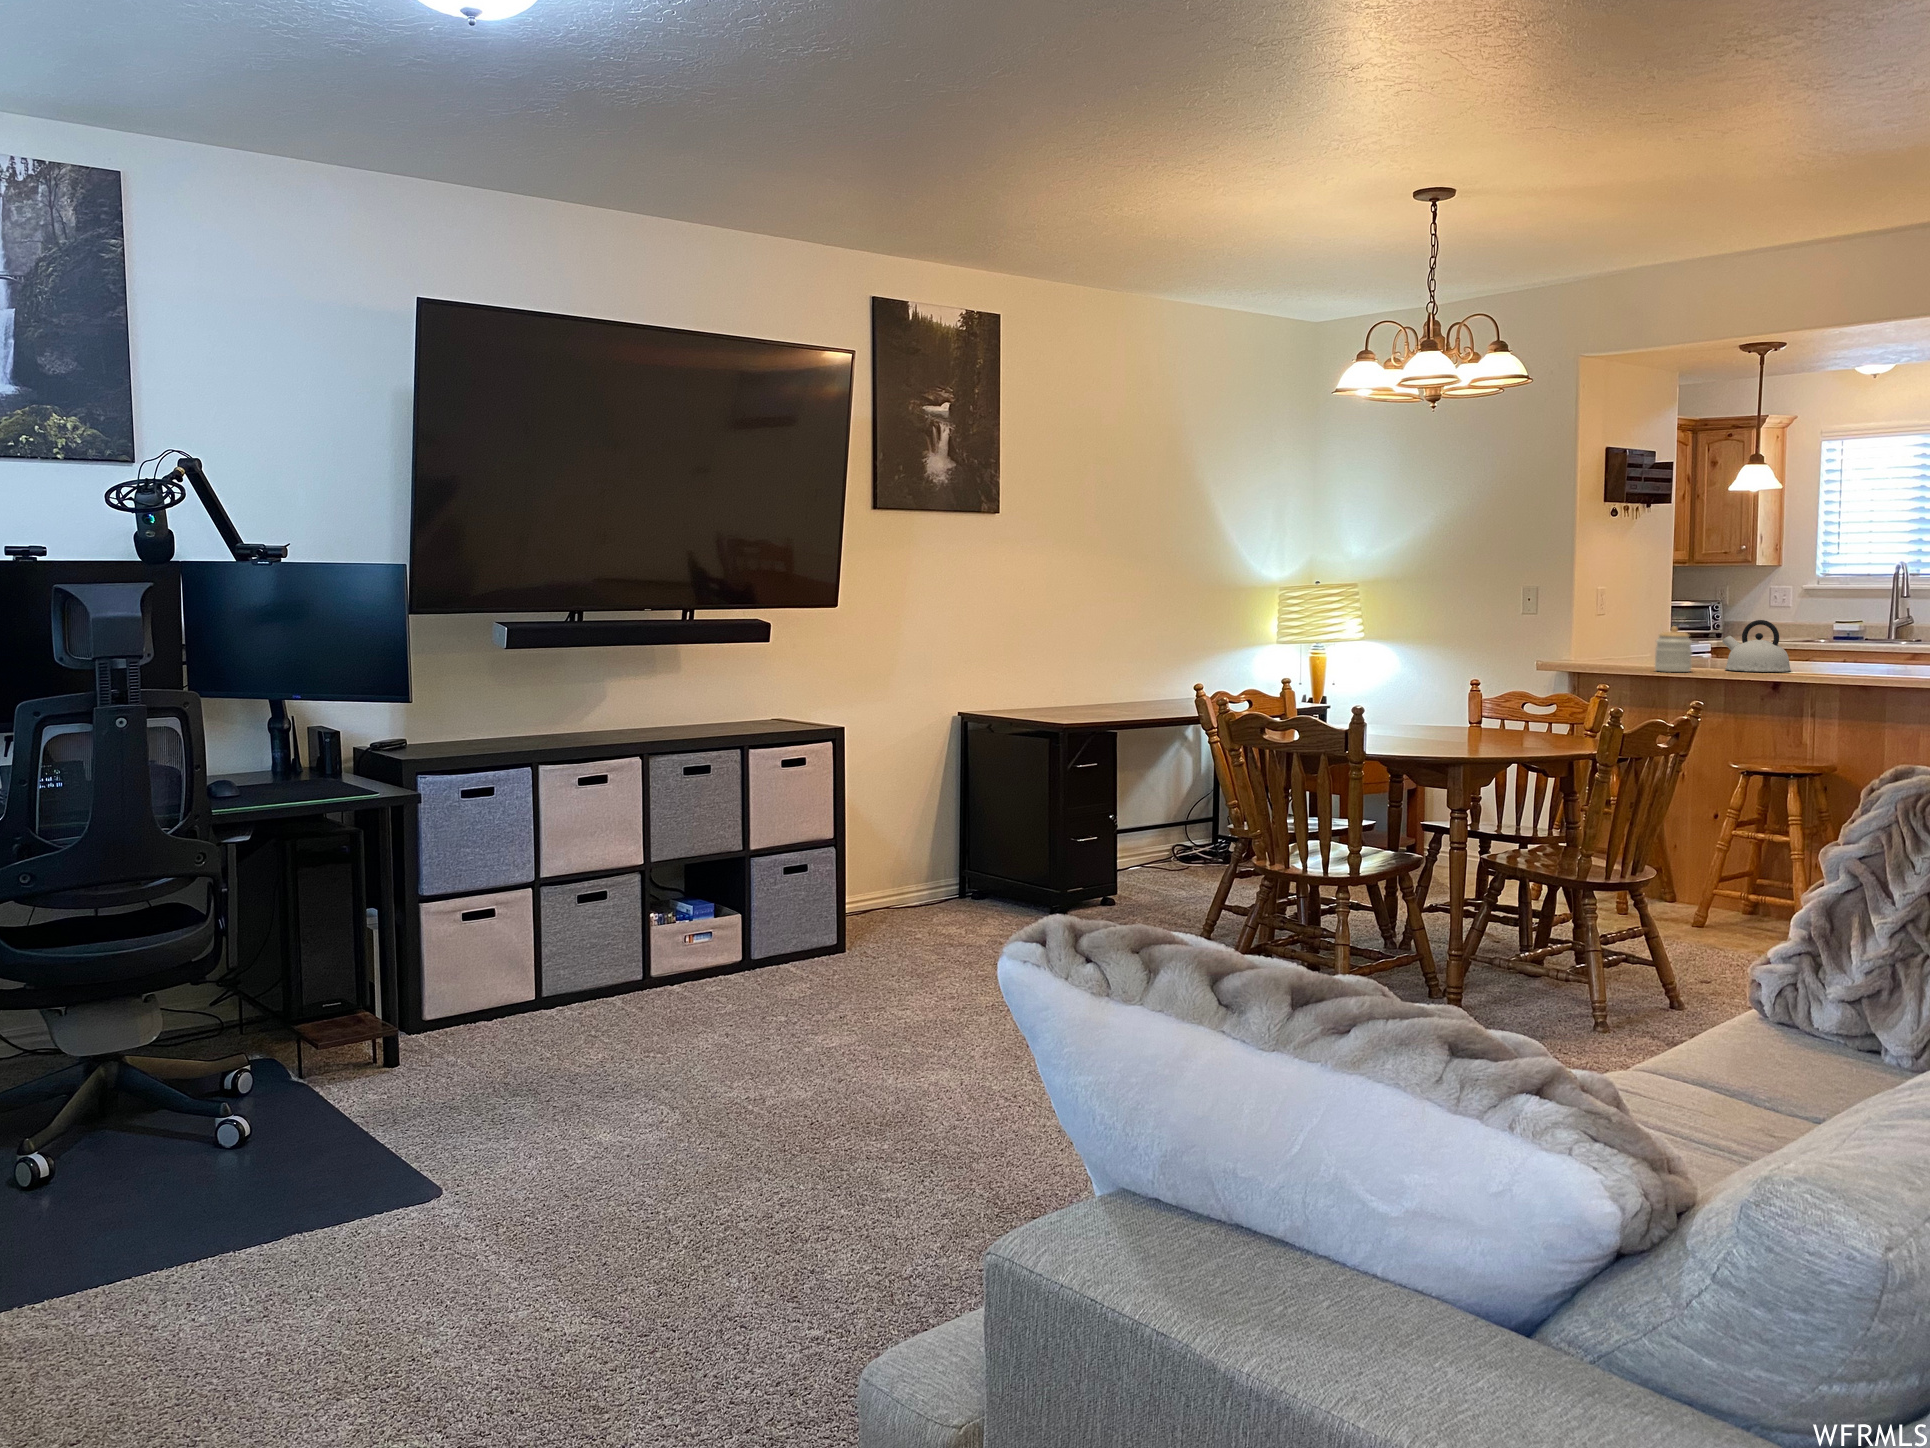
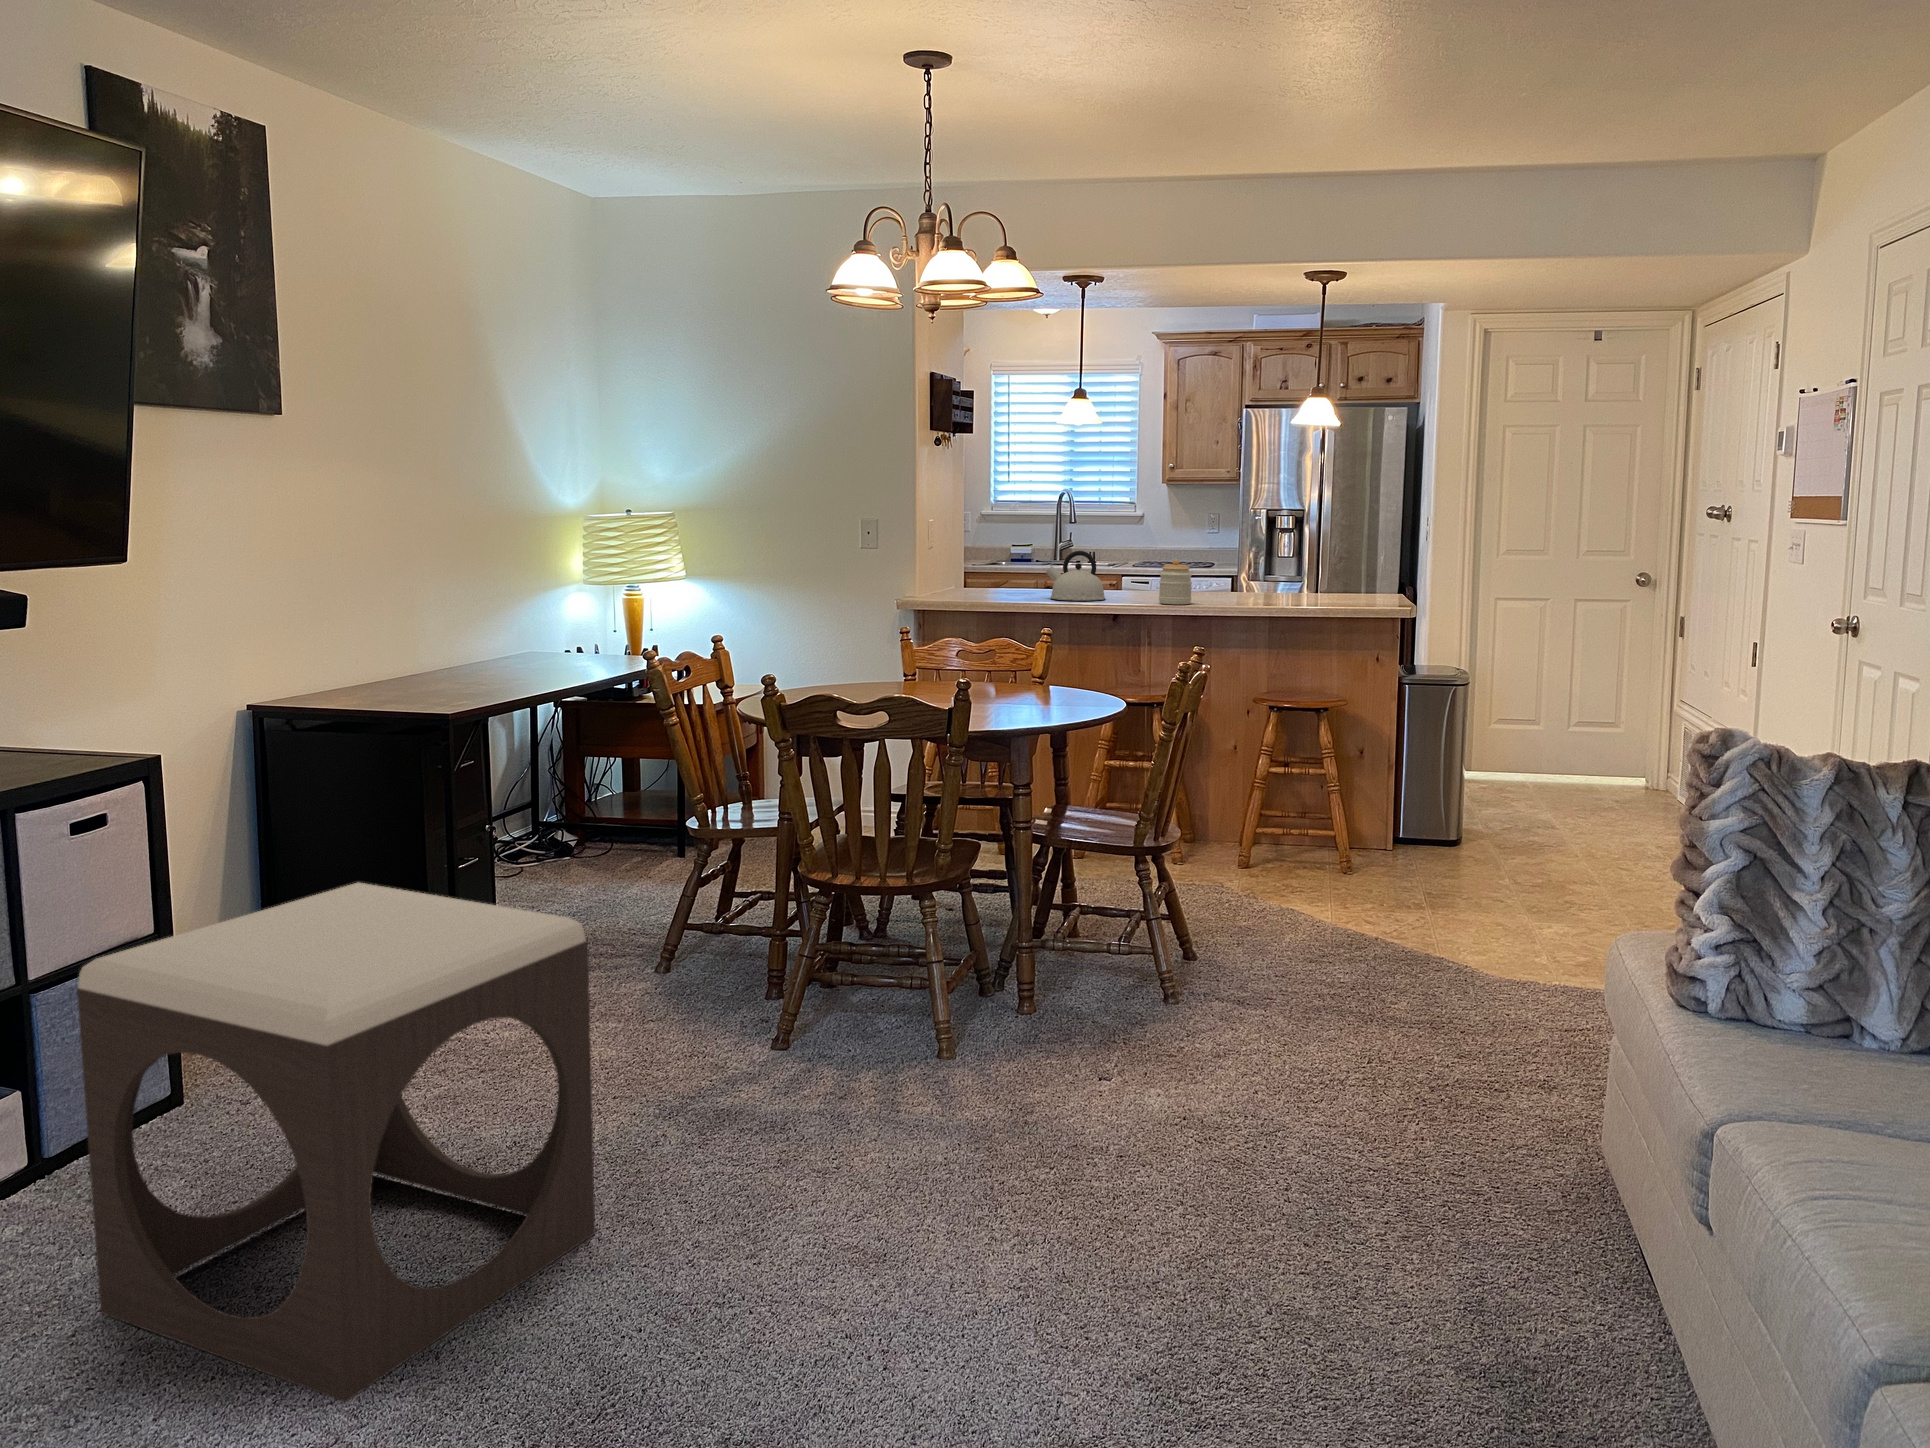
jar: present [1655,626,1692,672] -> present [1159,559,1192,604]
footstool: none [724,805,981,1078] -> present [77,883,595,1402]

